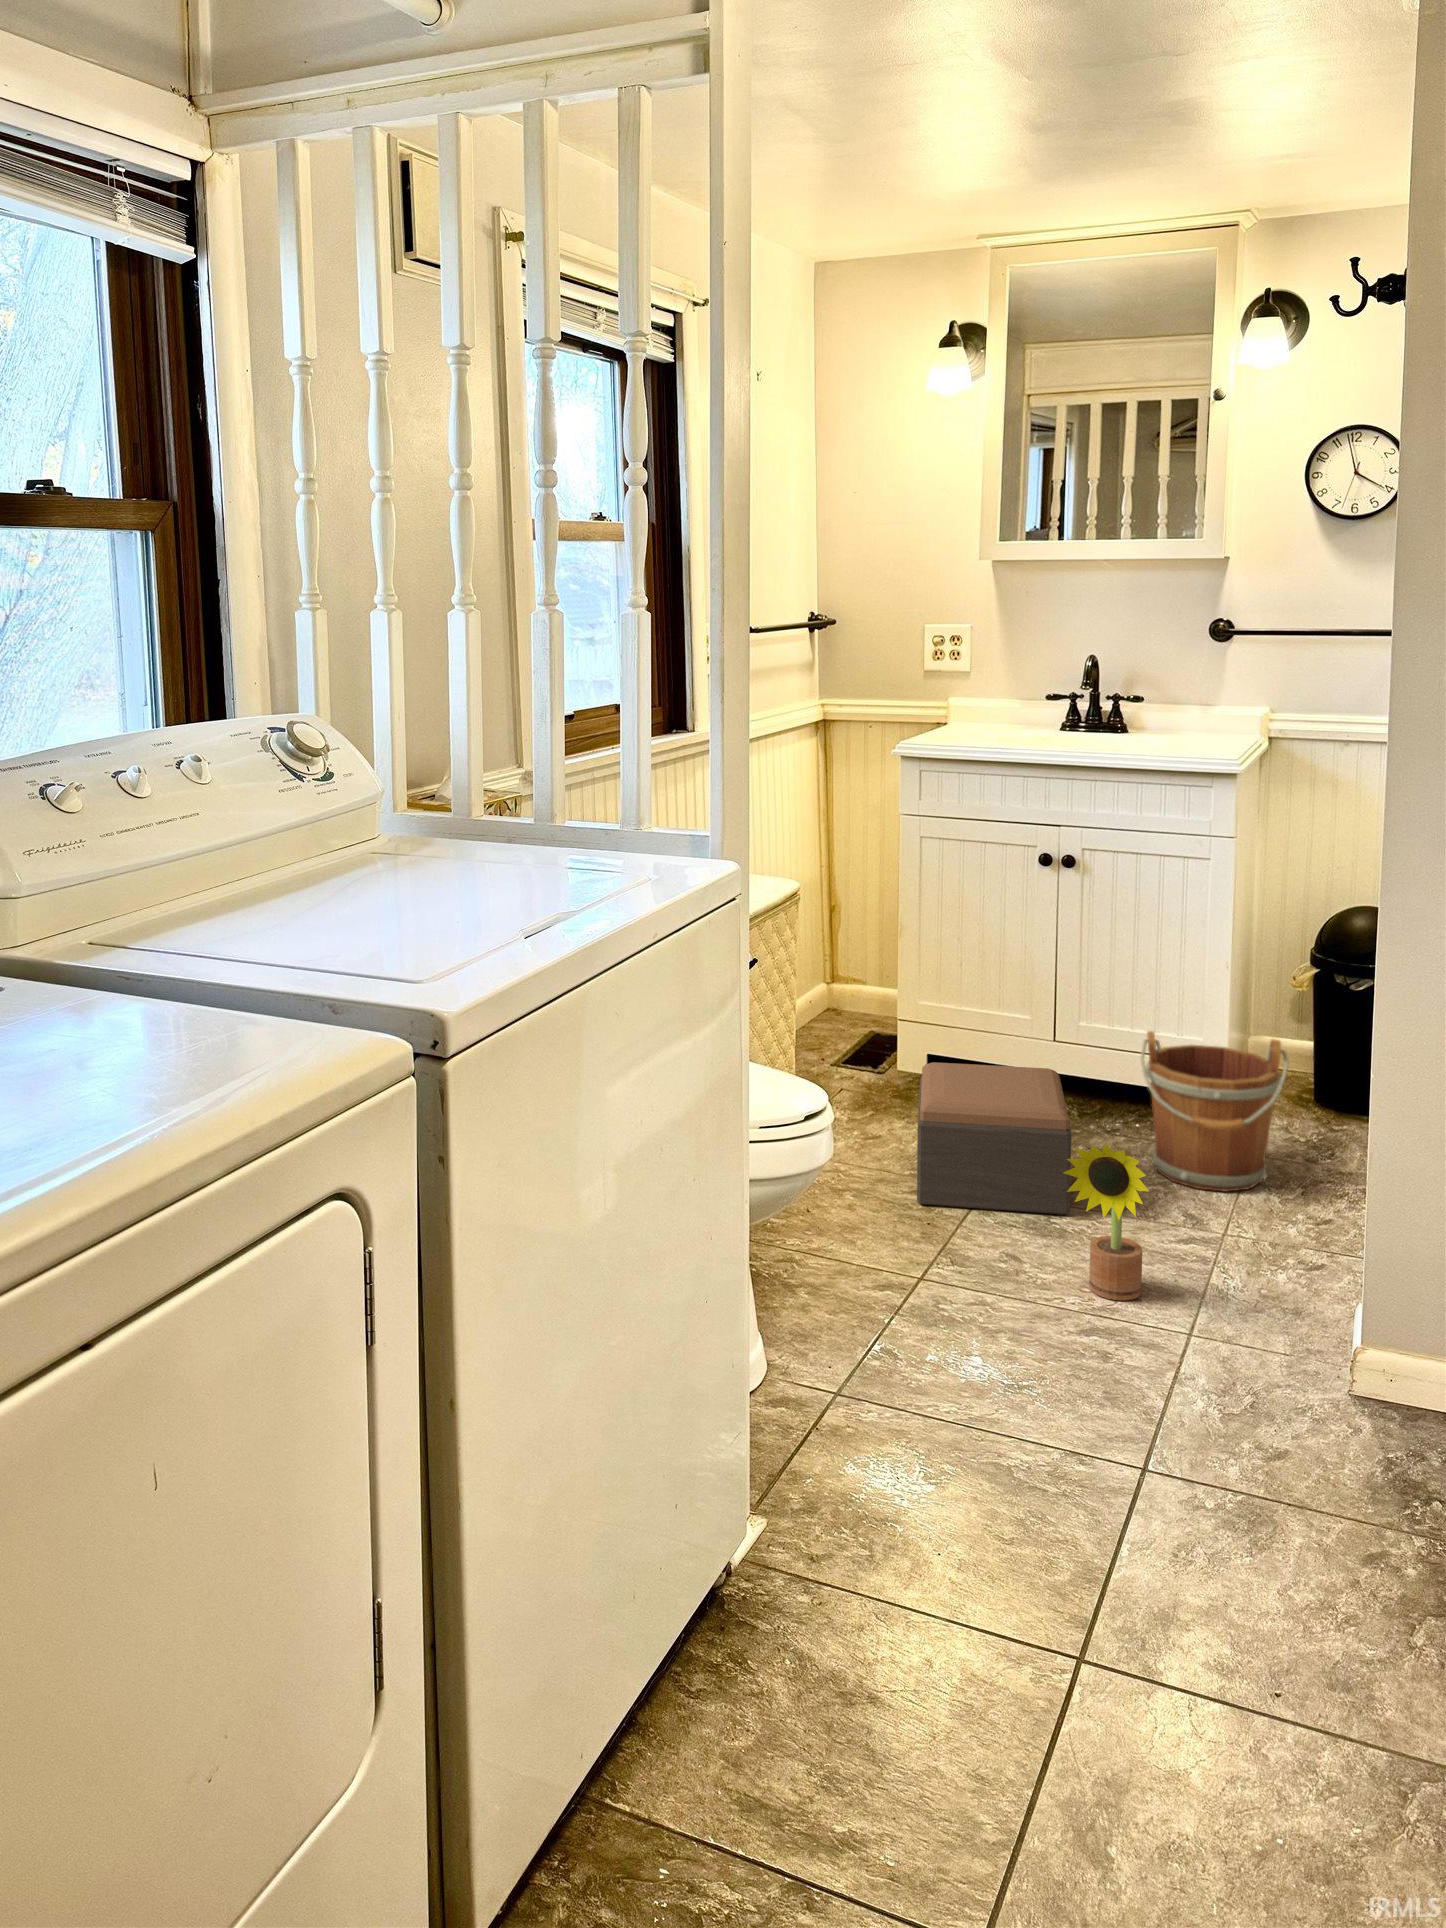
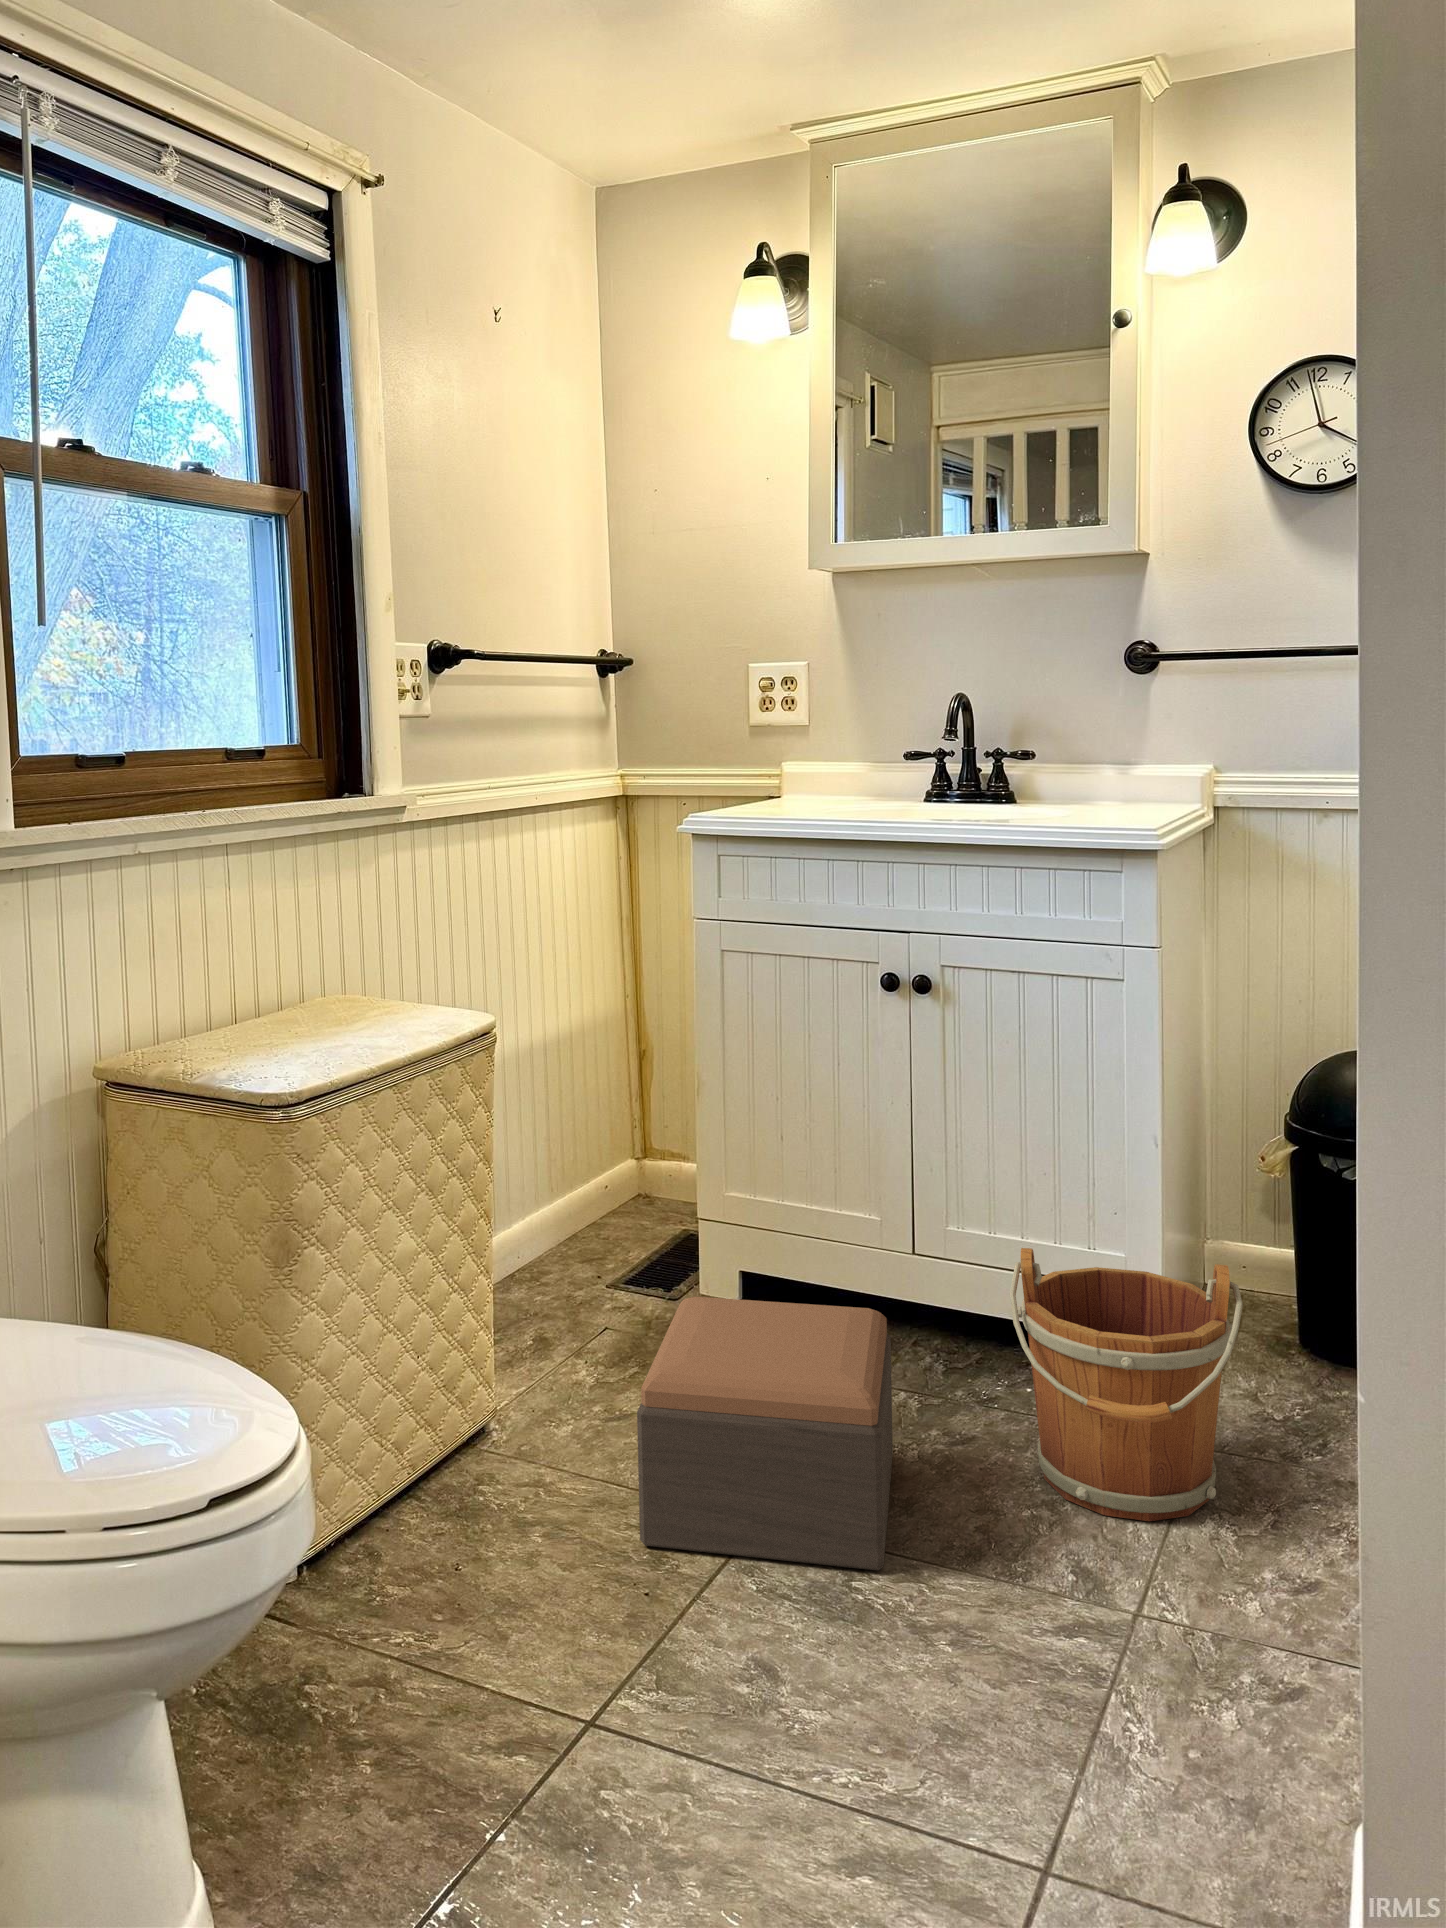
decorative plant: present [1064,1144,1149,1300] -> none [817,1490,972,1782]

